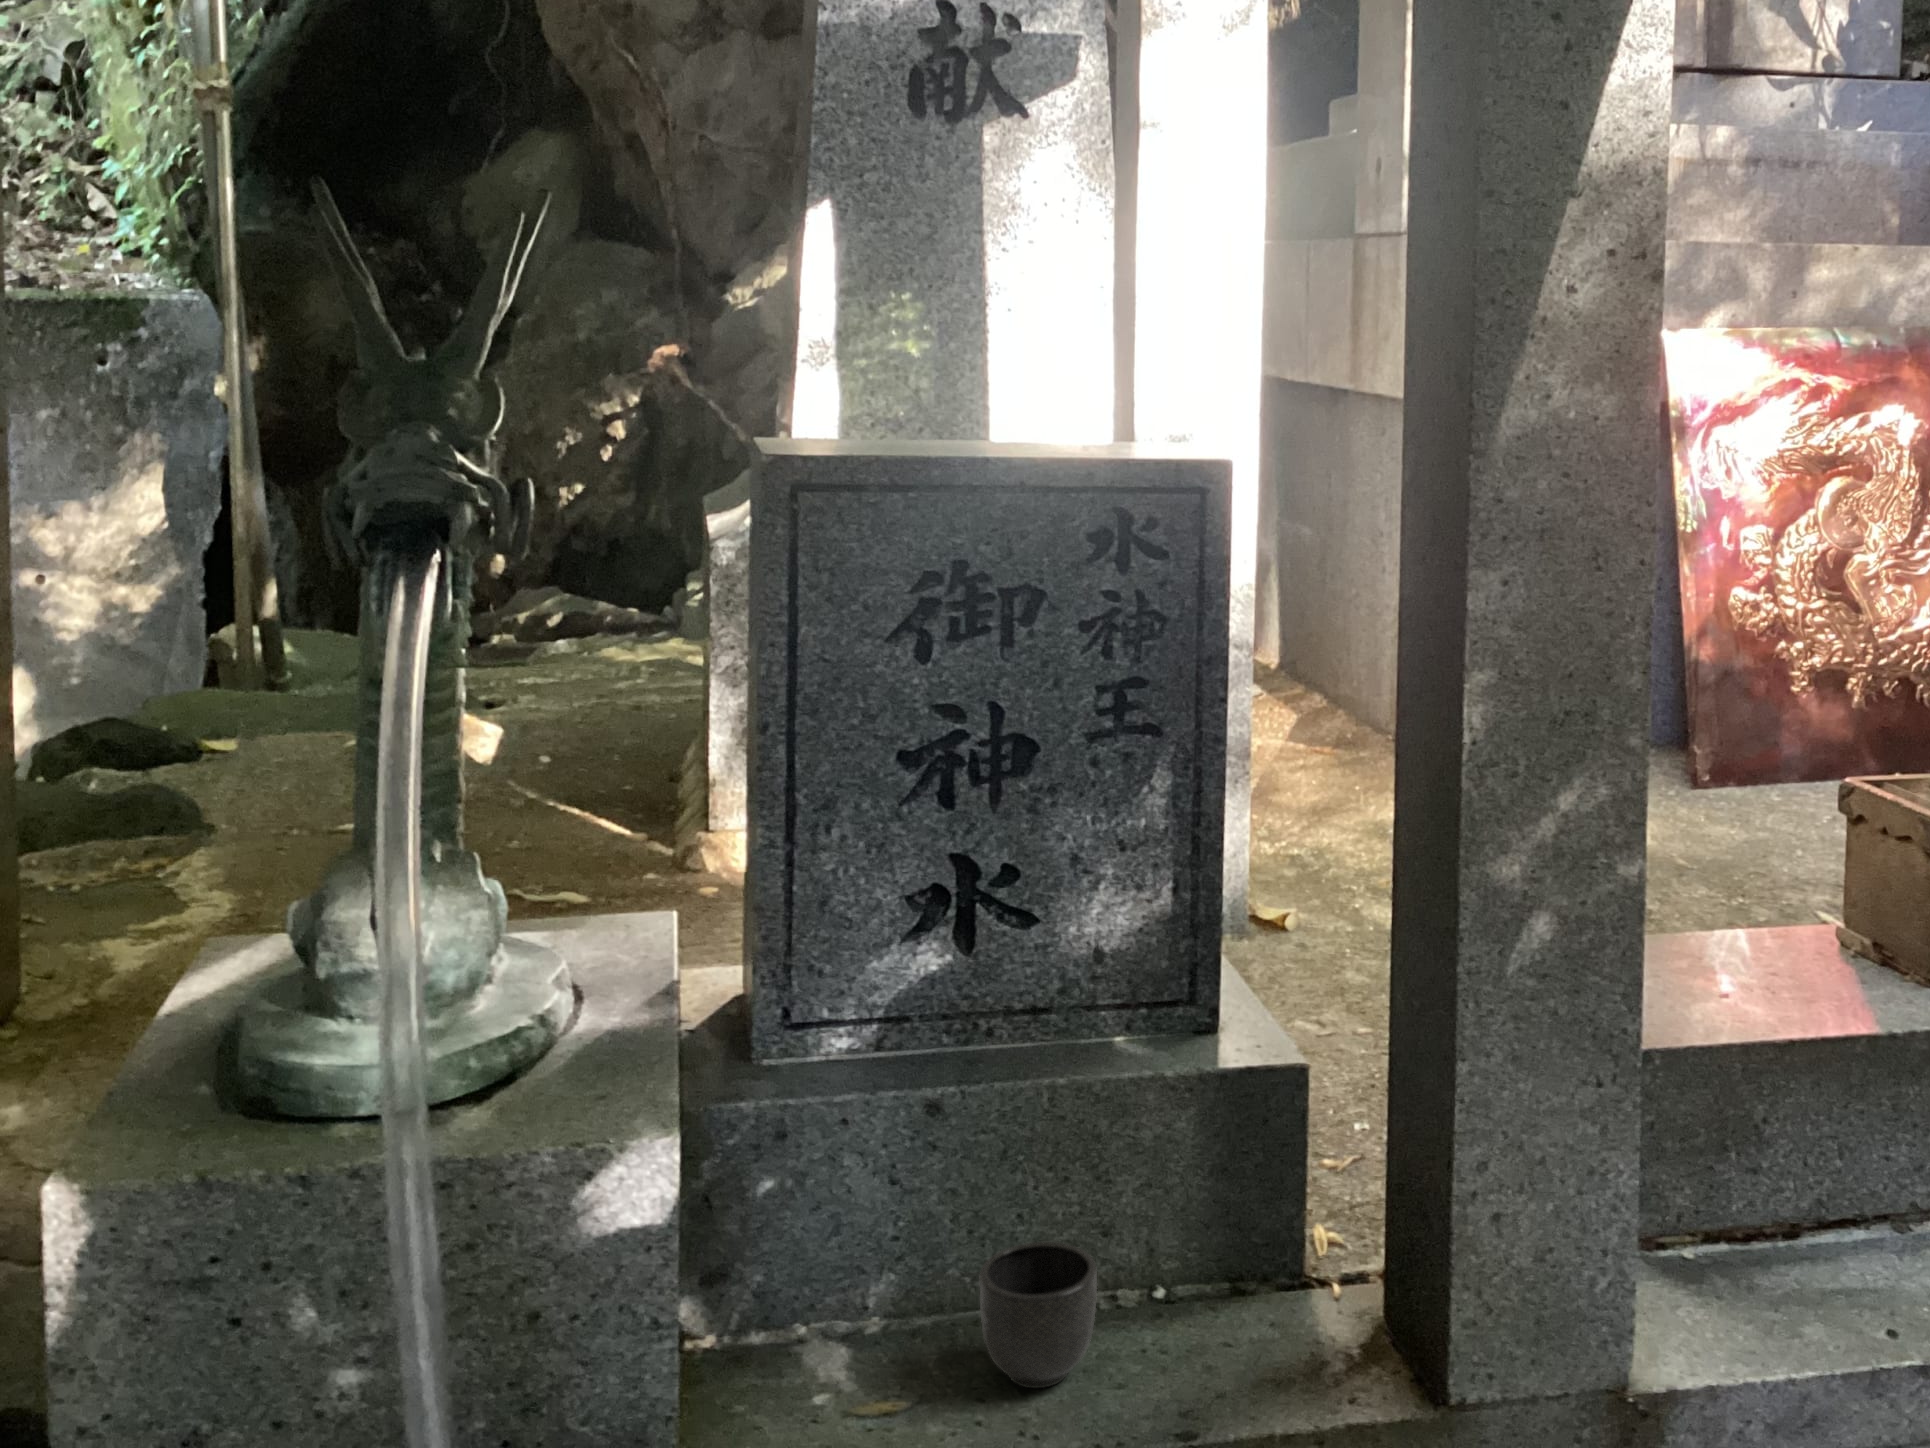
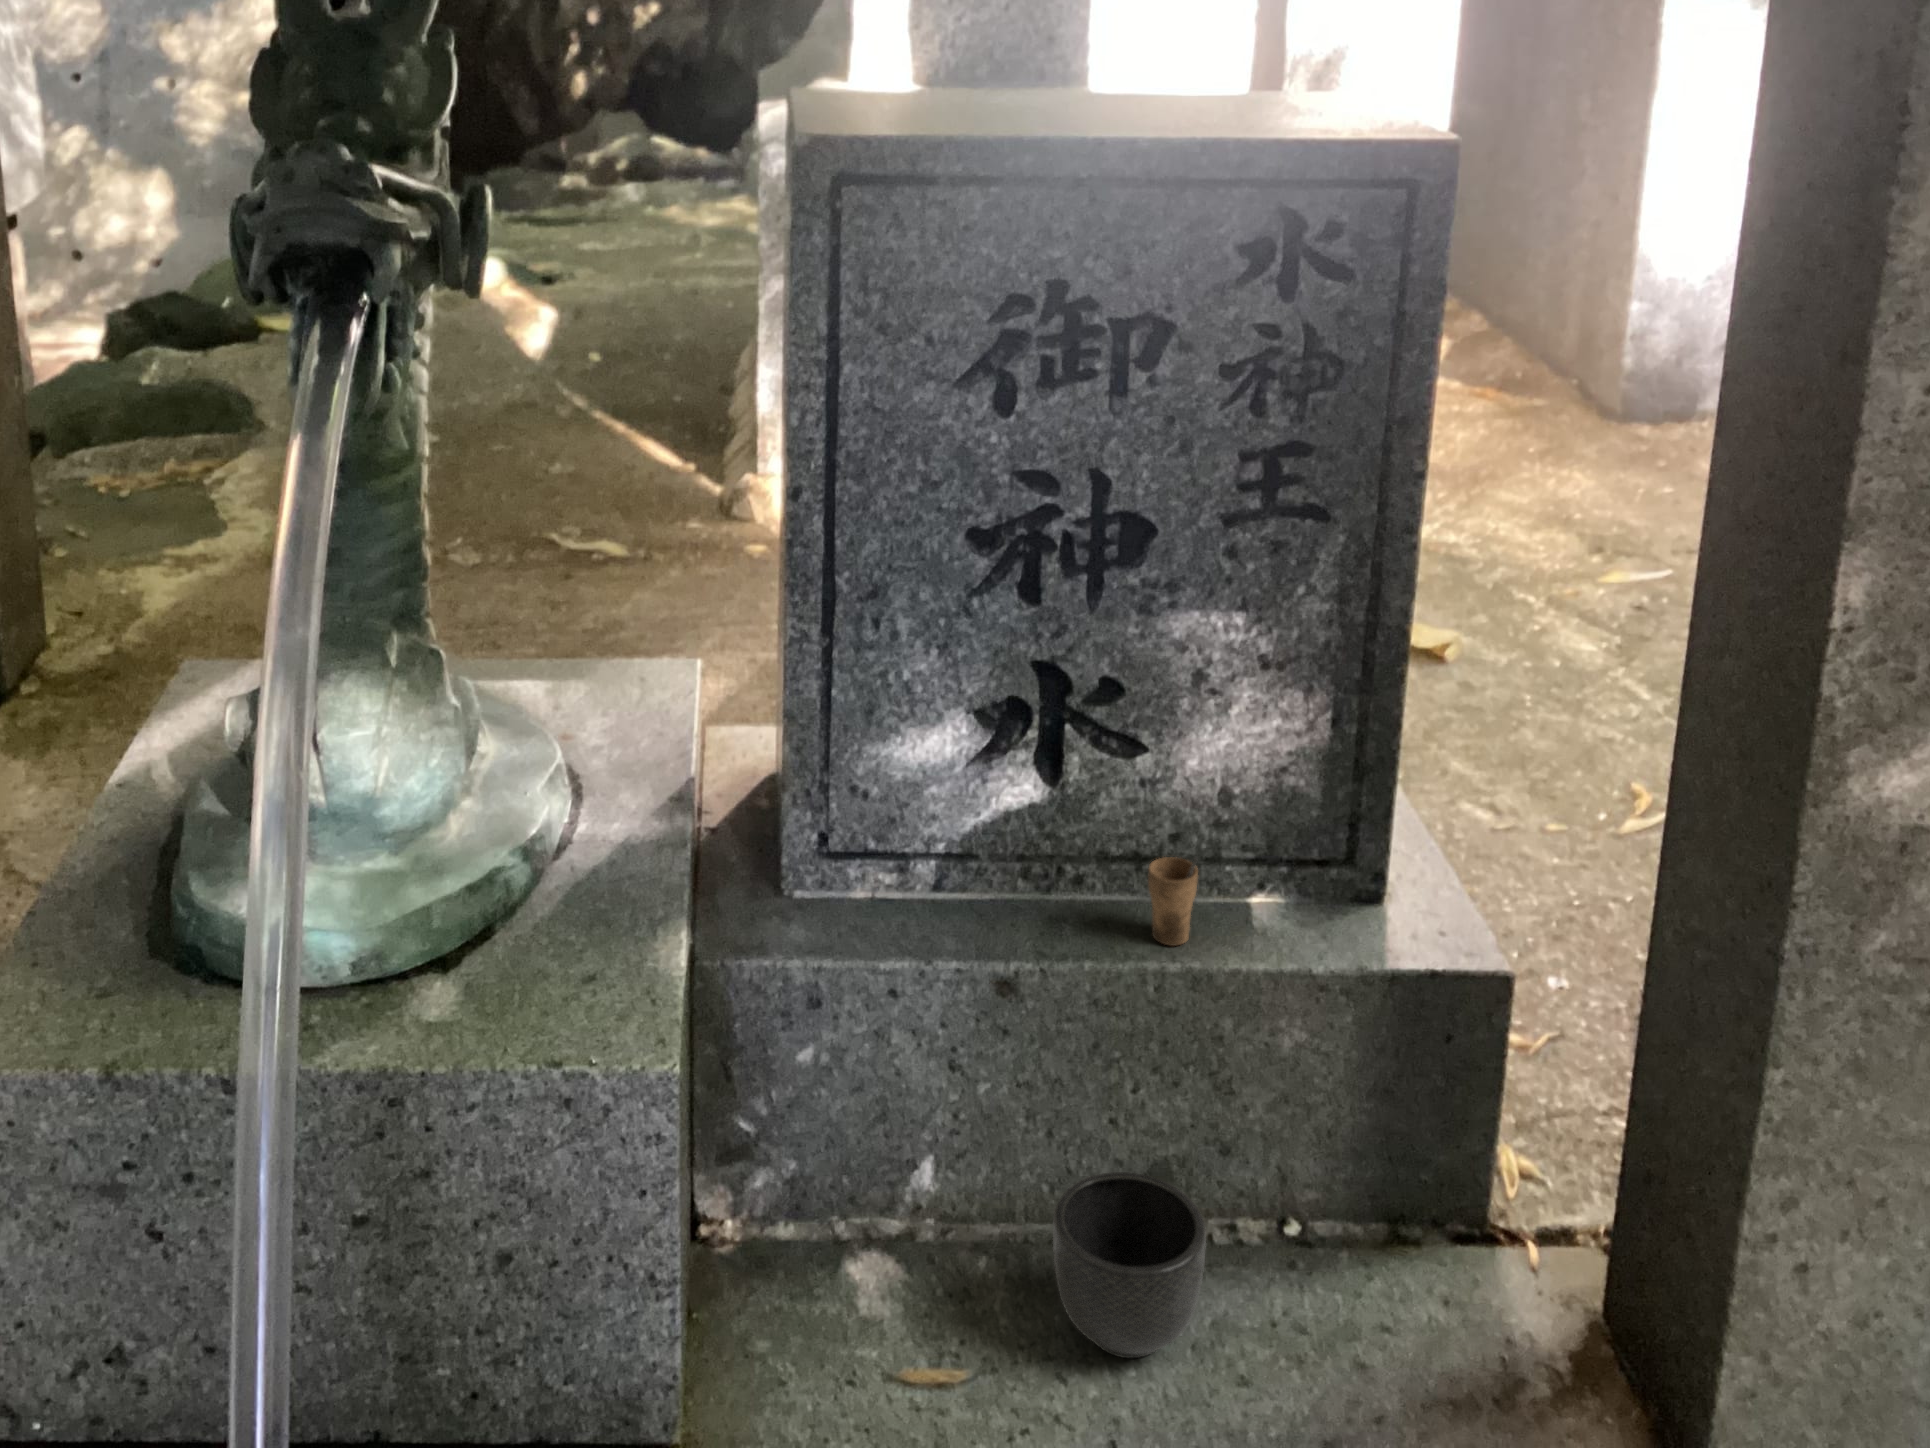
cup: none [1042,991,1080,1066] -> present [1148,857,1198,946]

